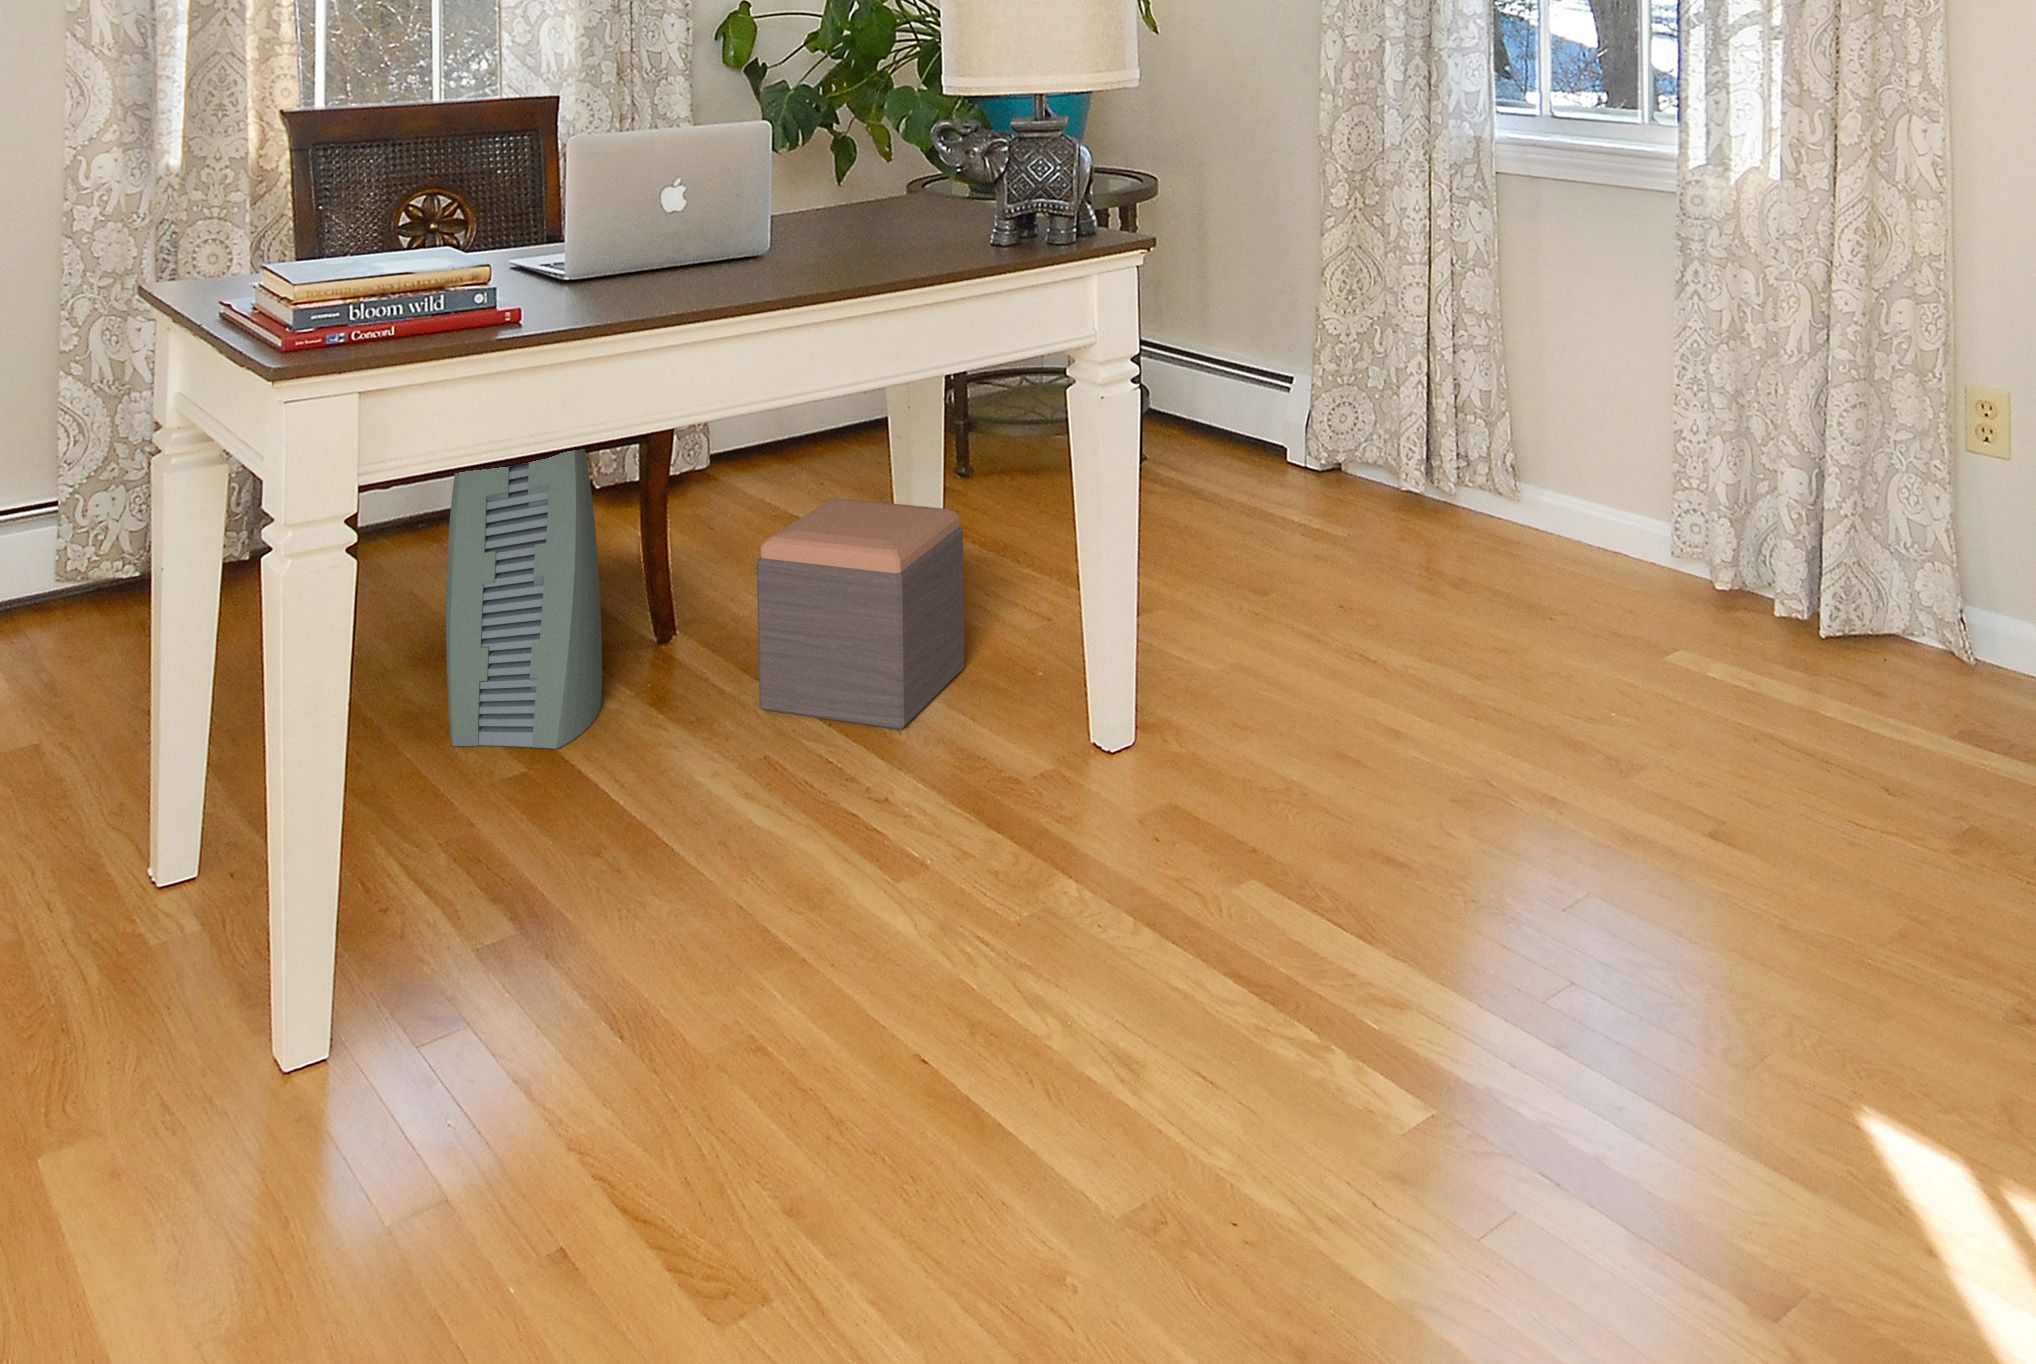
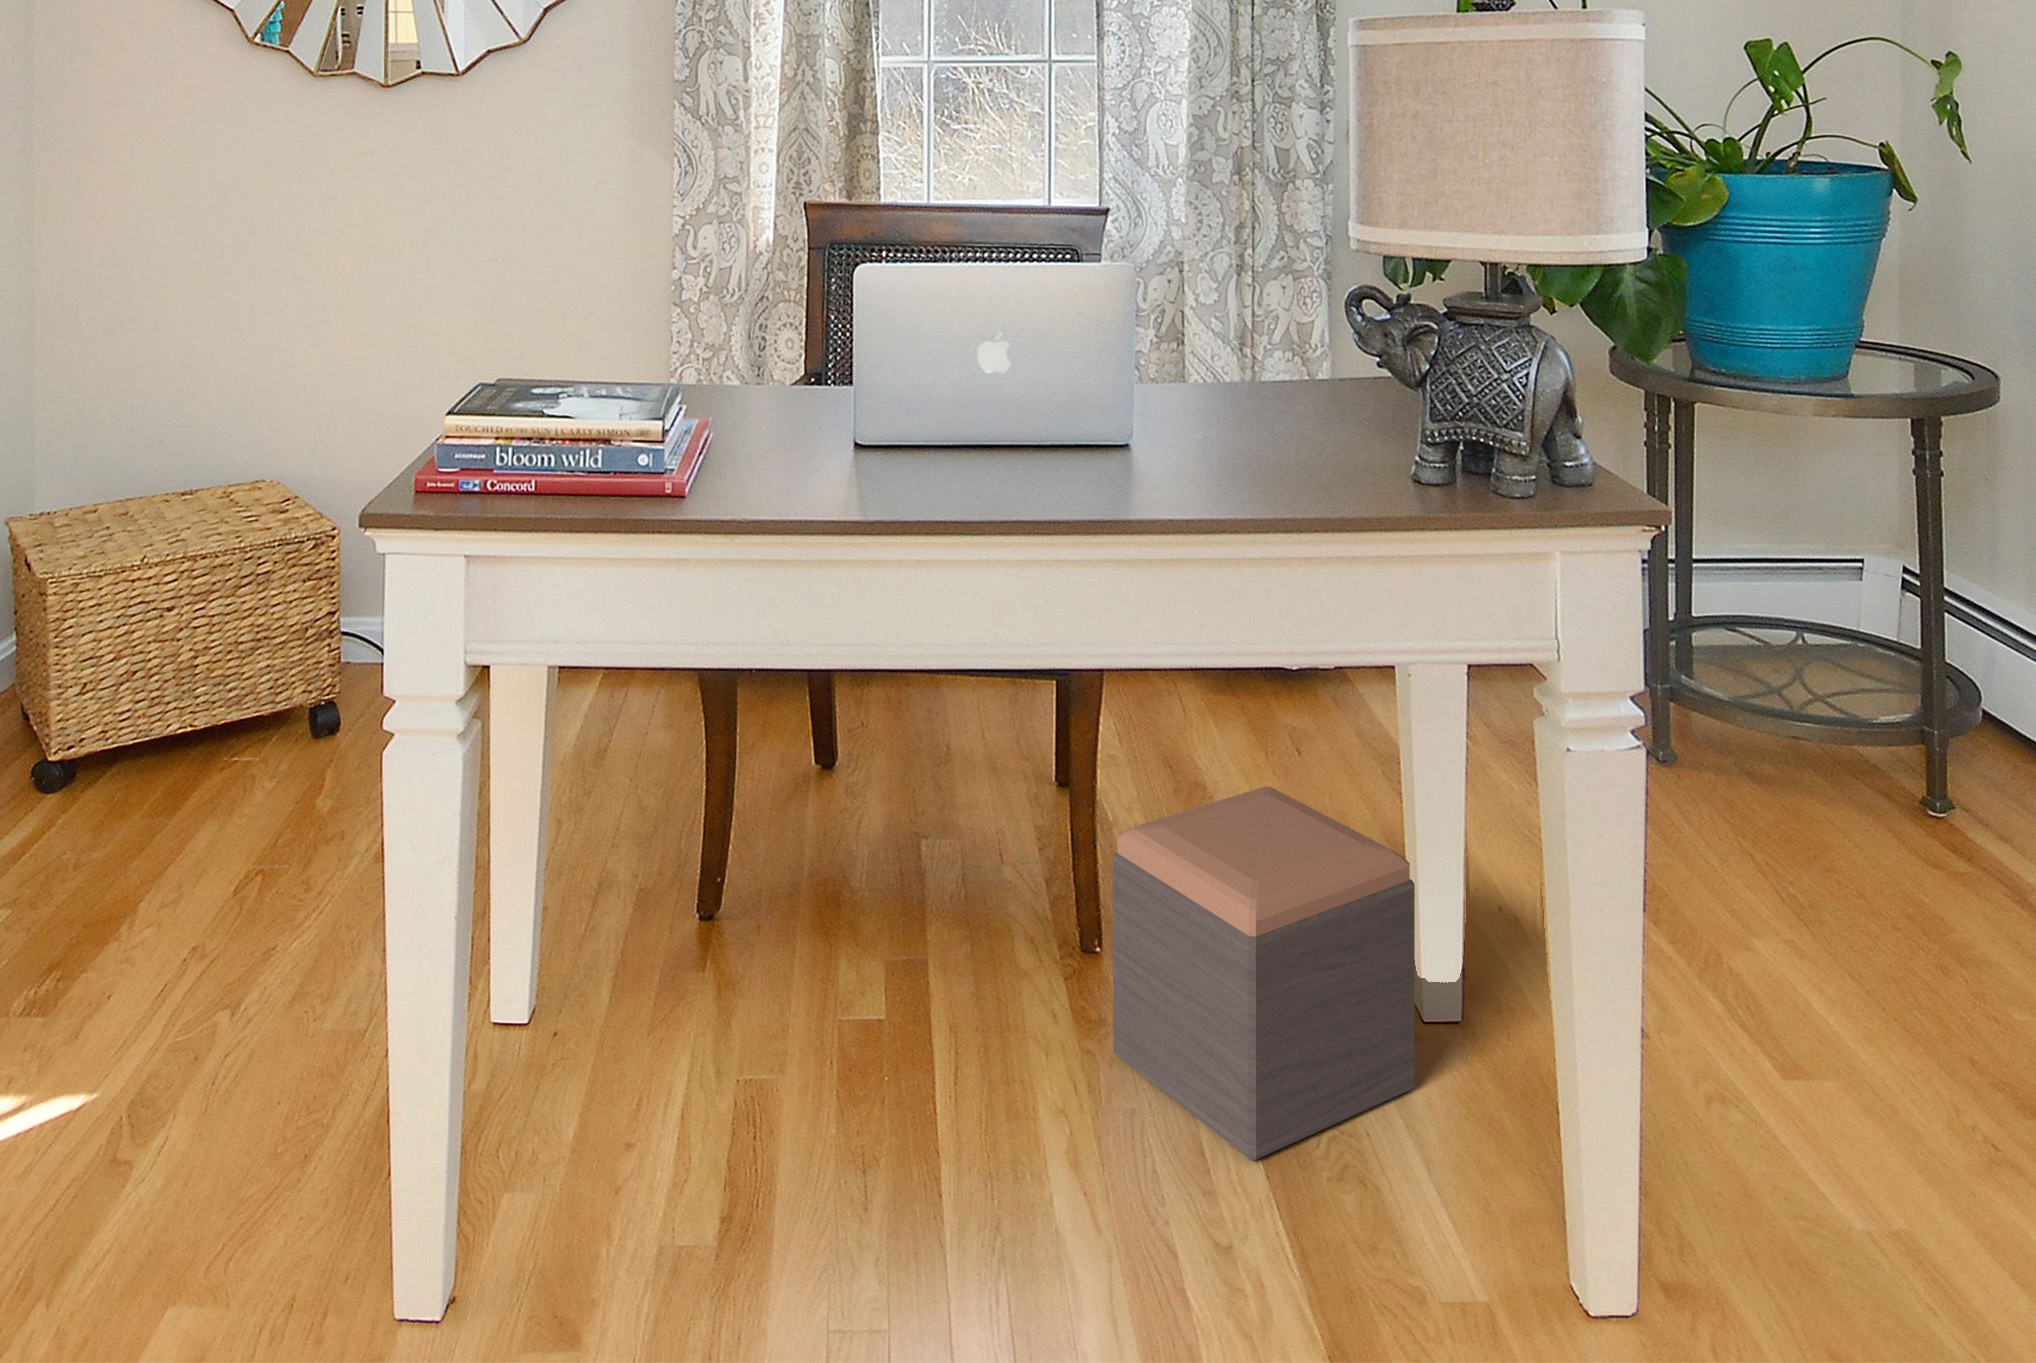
air purifier: present [446,449,602,749] -> none [770,545,976,1022]

